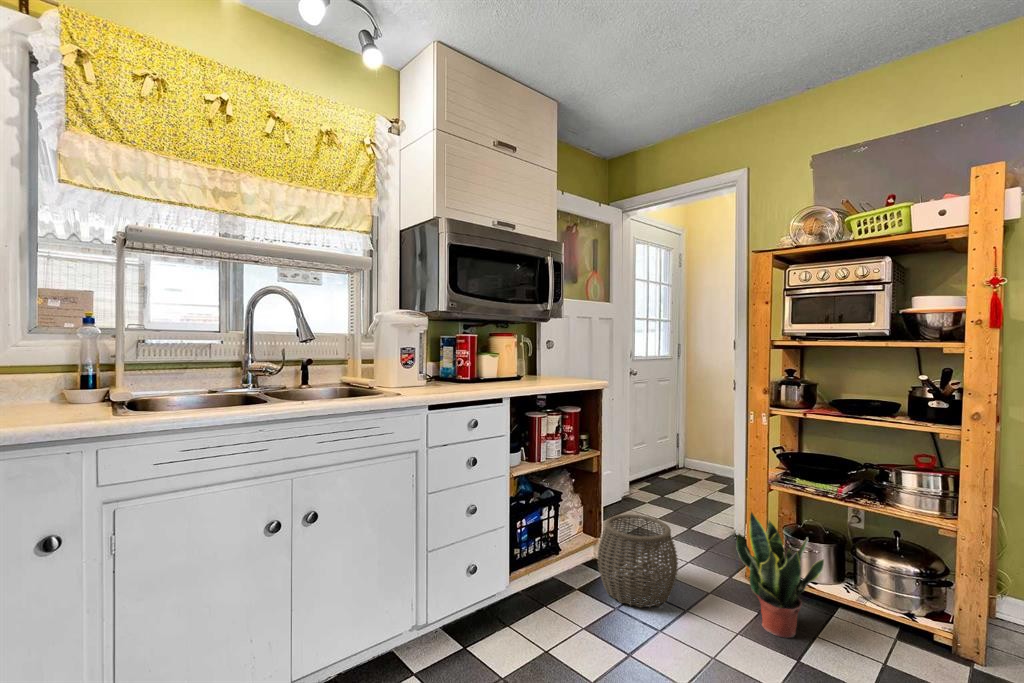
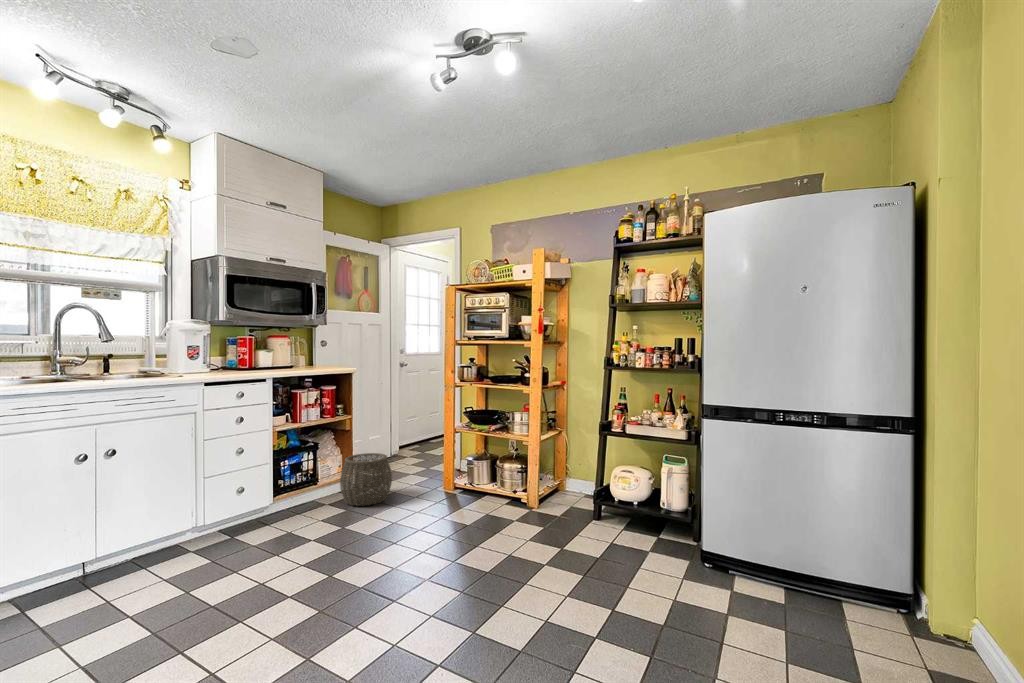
potted plant: present [736,512,824,638] -> none [421,438,464,507]

